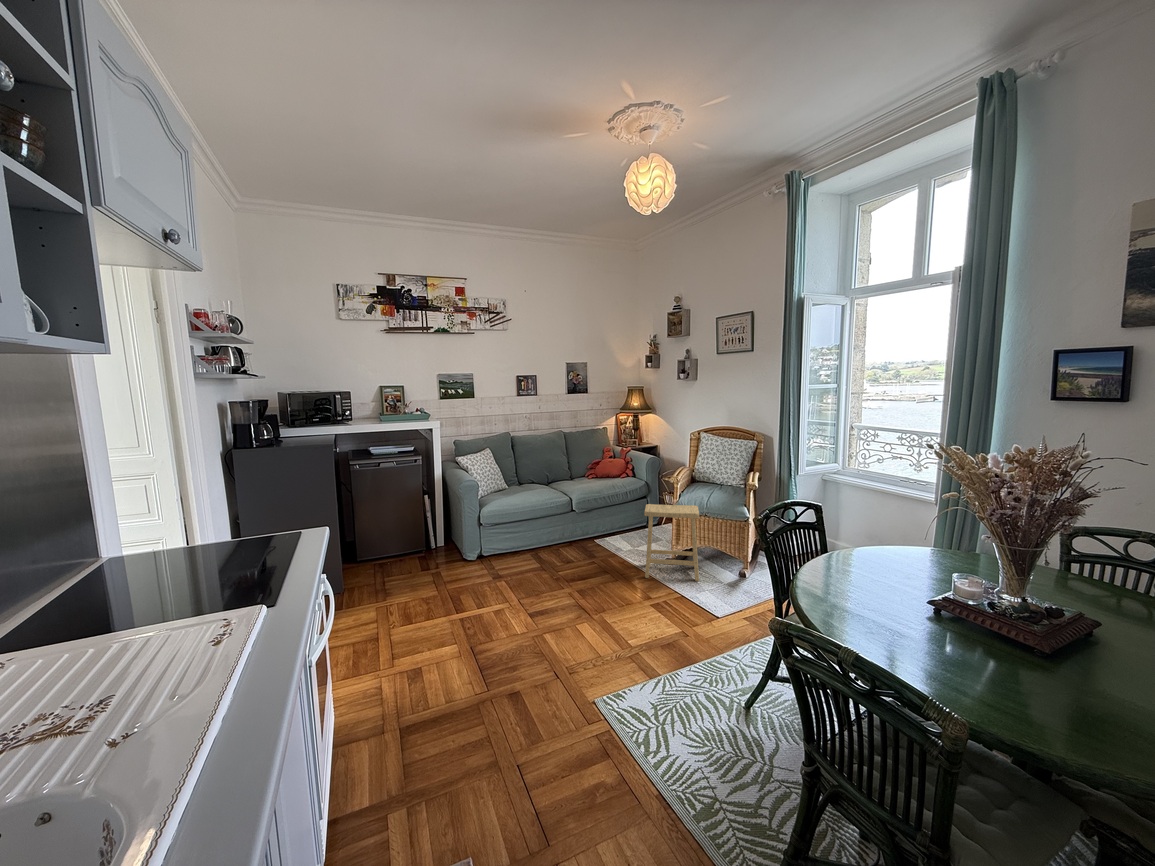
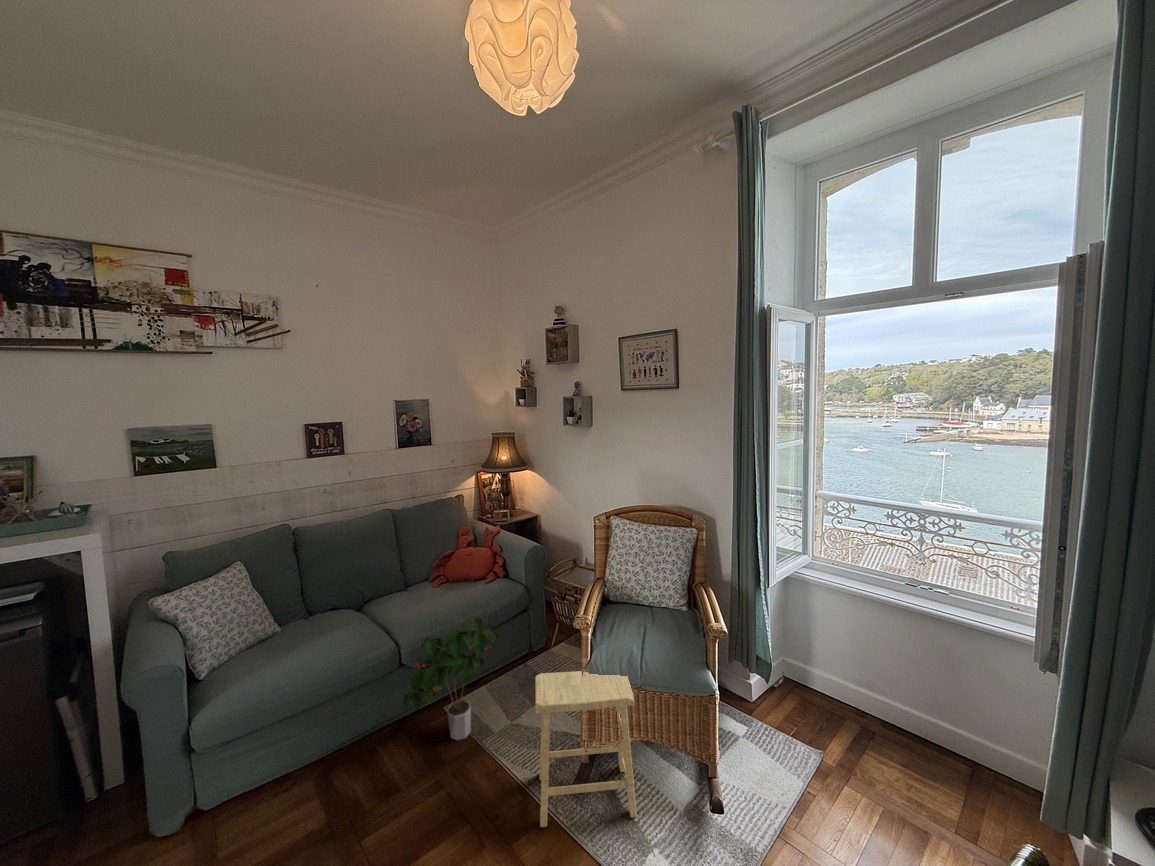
potted plant: none [574,485,627,550] -> present [403,617,499,740]

